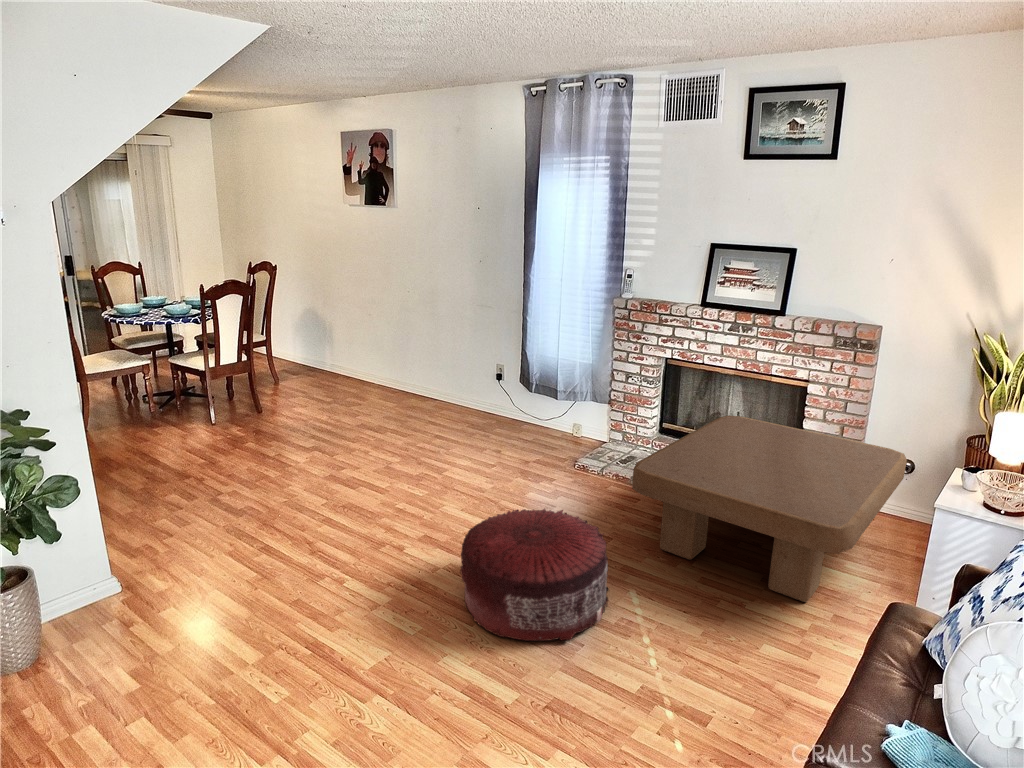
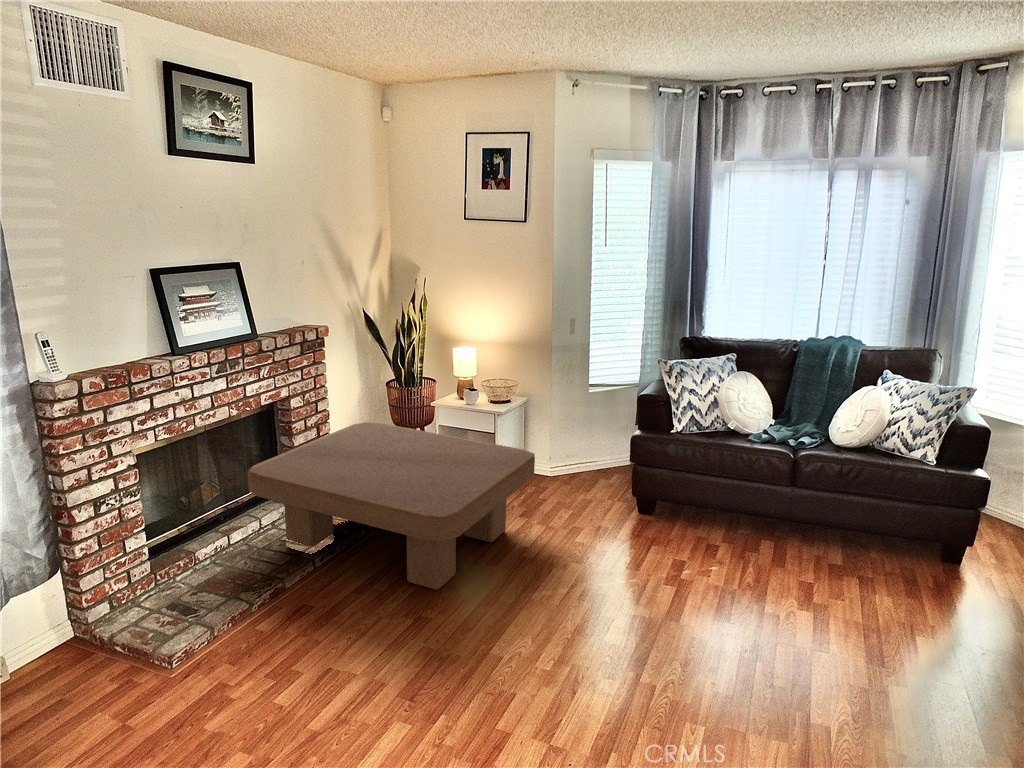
pouf: present [460,509,609,641] -> none [498,559,663,716]

